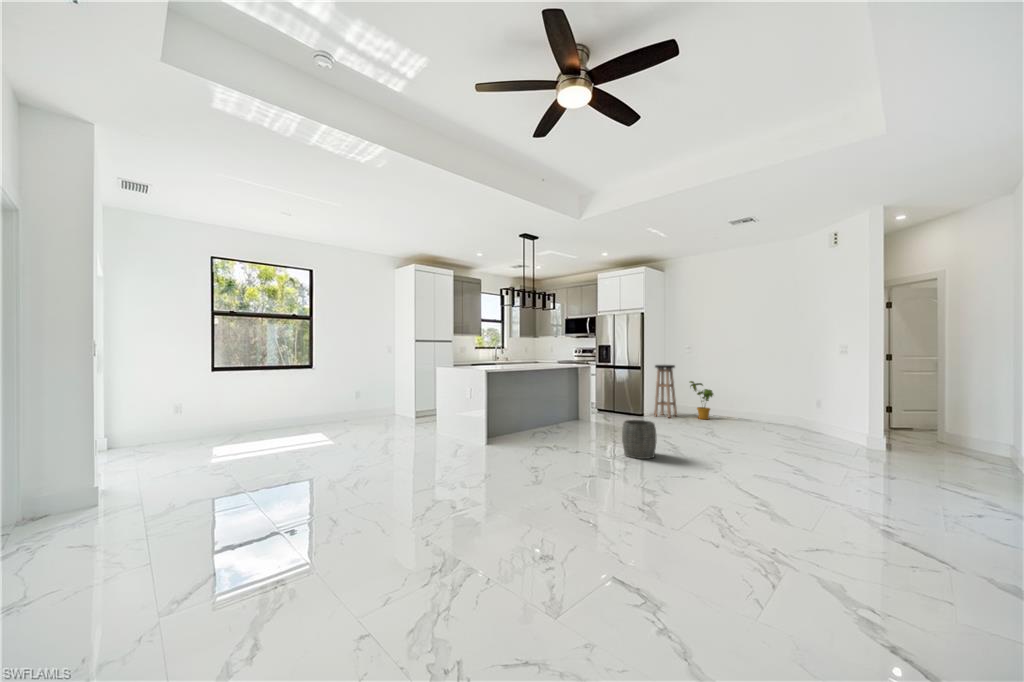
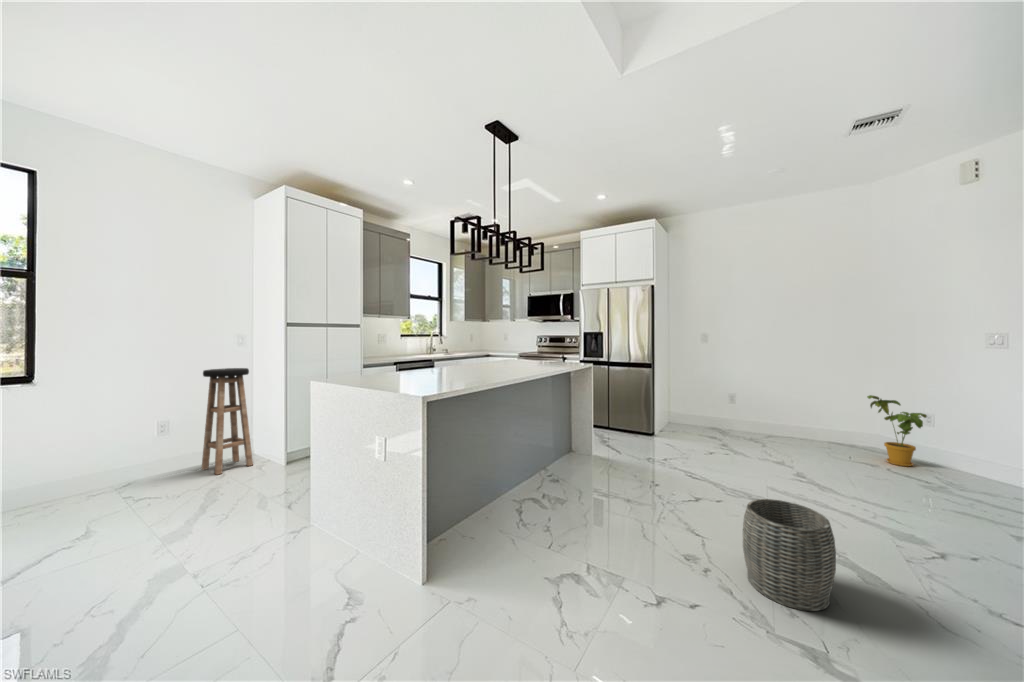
bar stool: present [654,365,677,418] -> present [202,368,253,475]
house plant: present [690,381,713,419] -> present [867,395,927,466]

